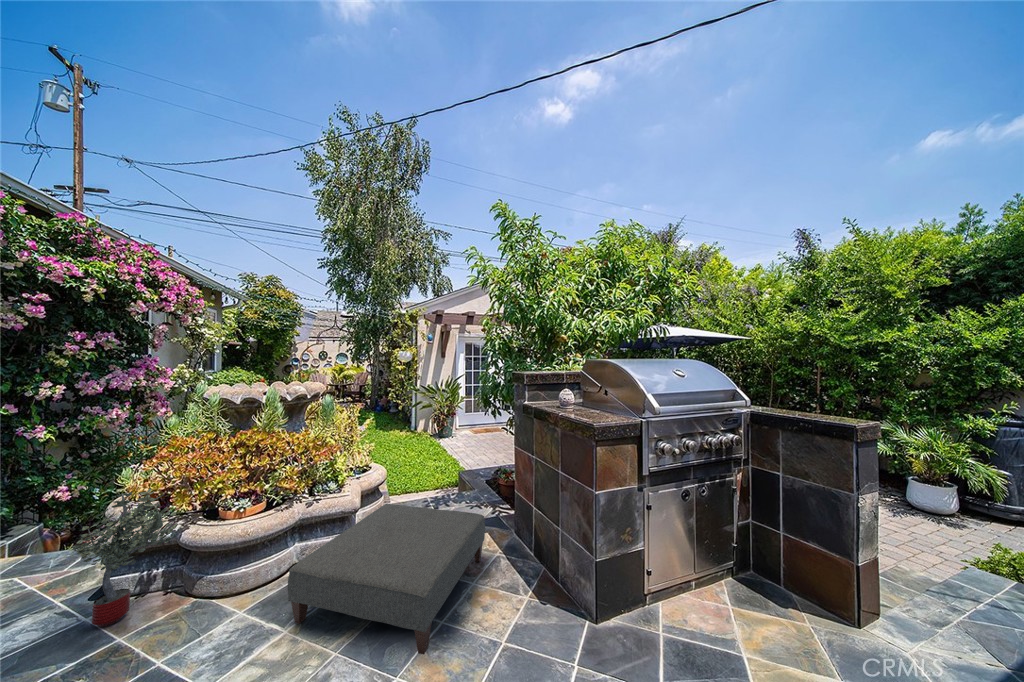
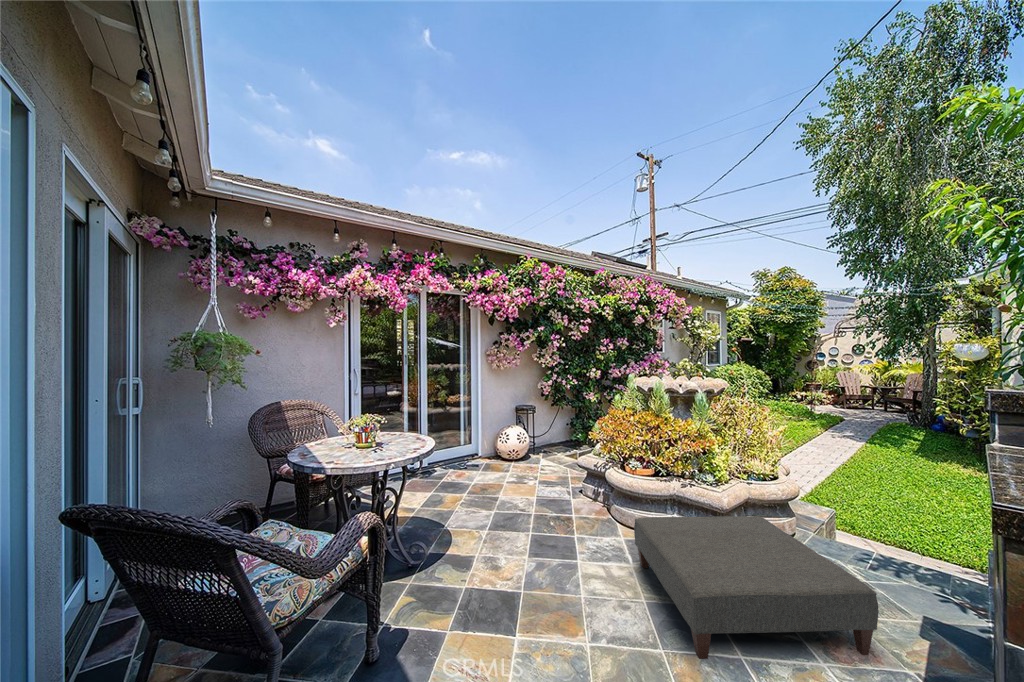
potted tree: present [72,488,177,627] -> none [562,430,605,507]

